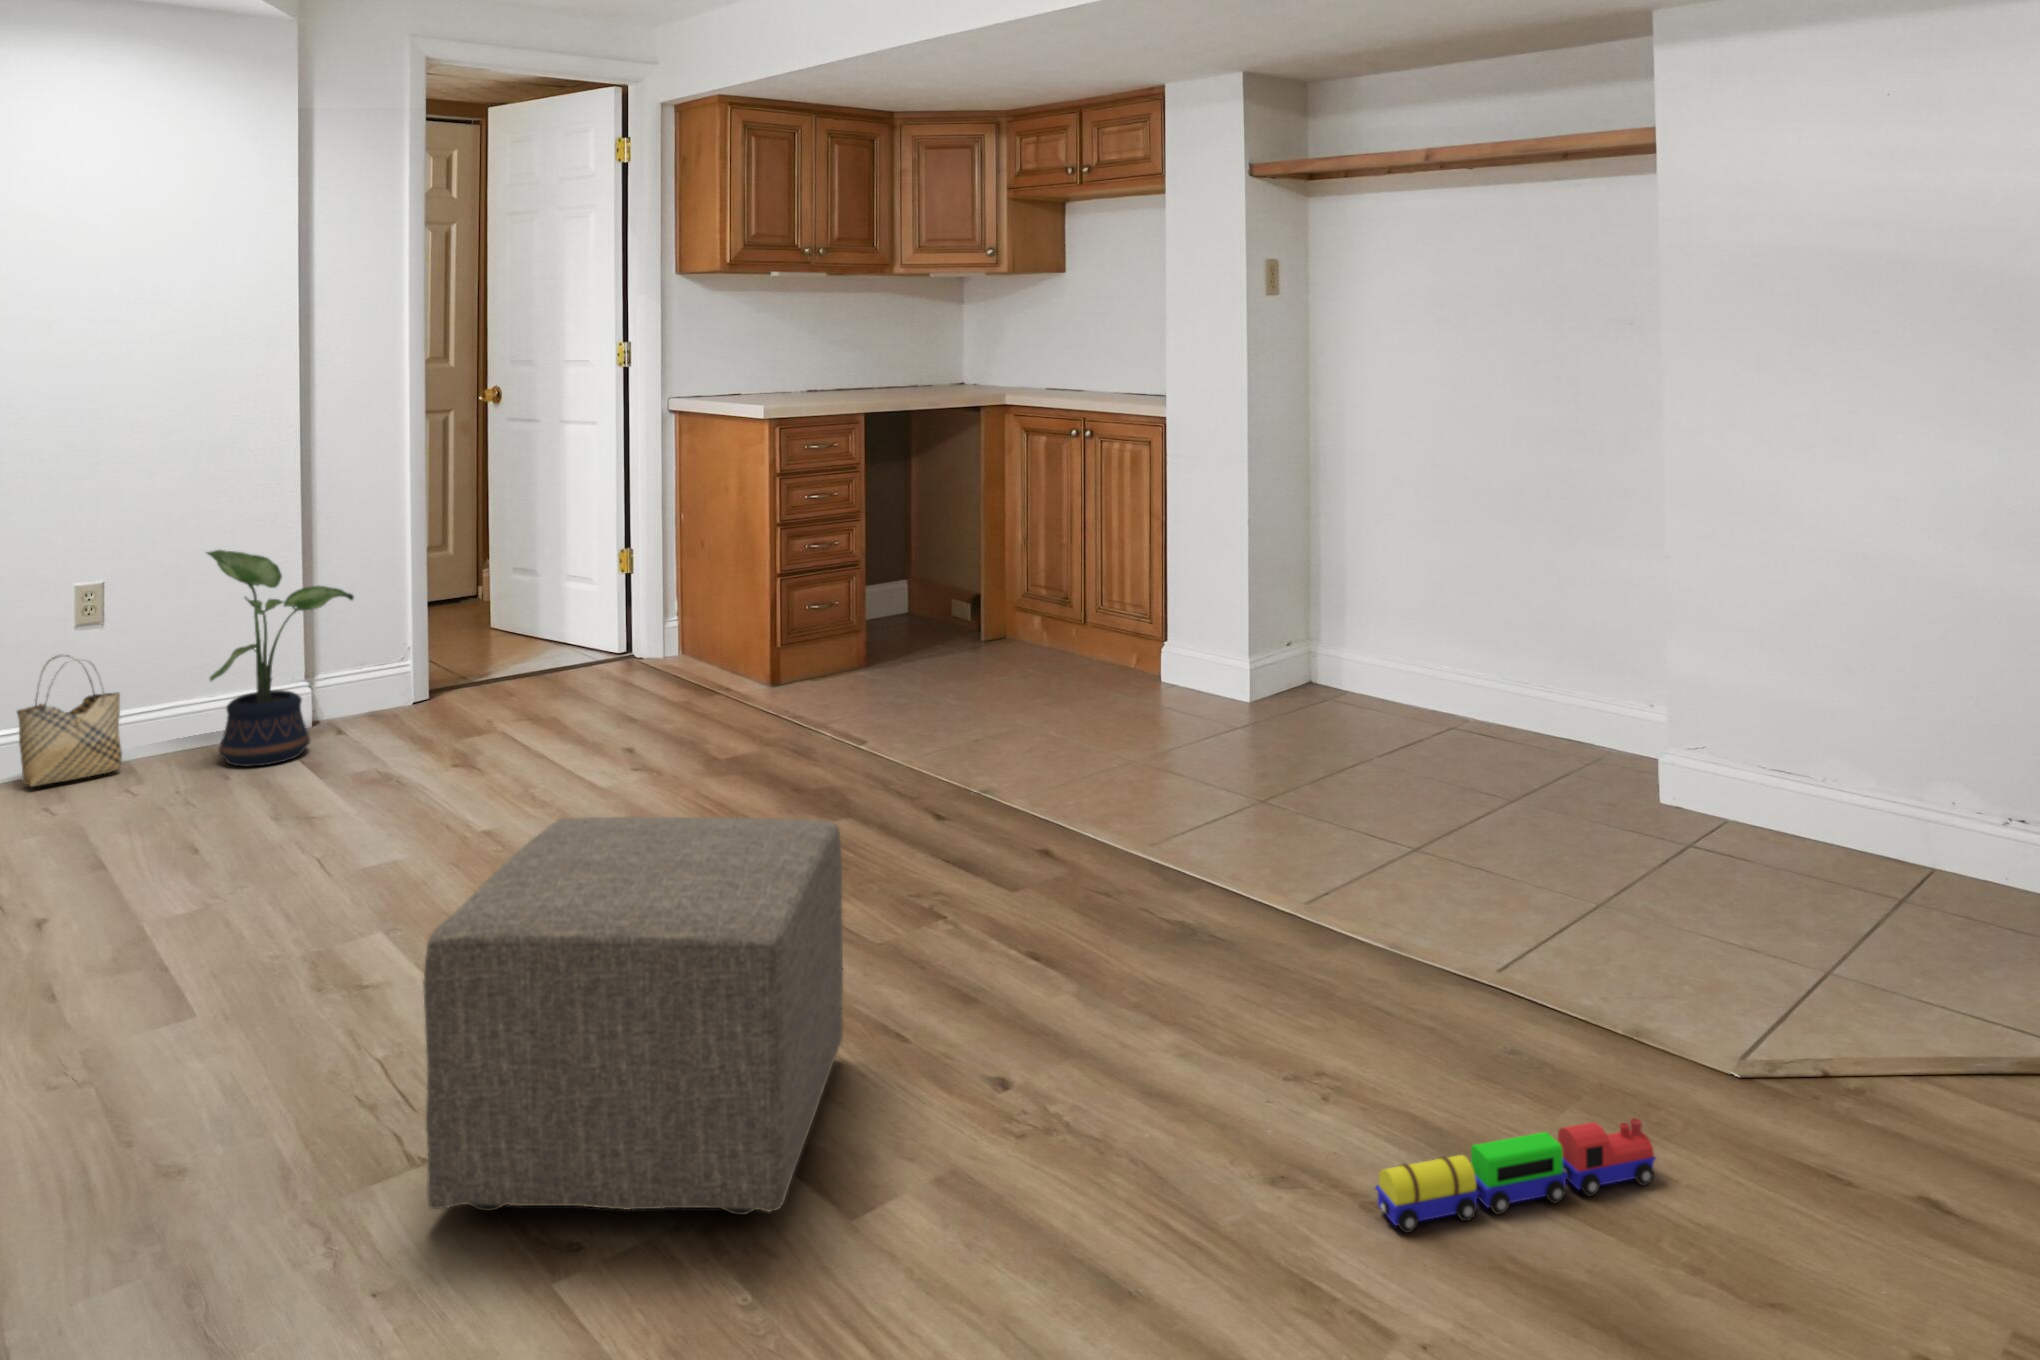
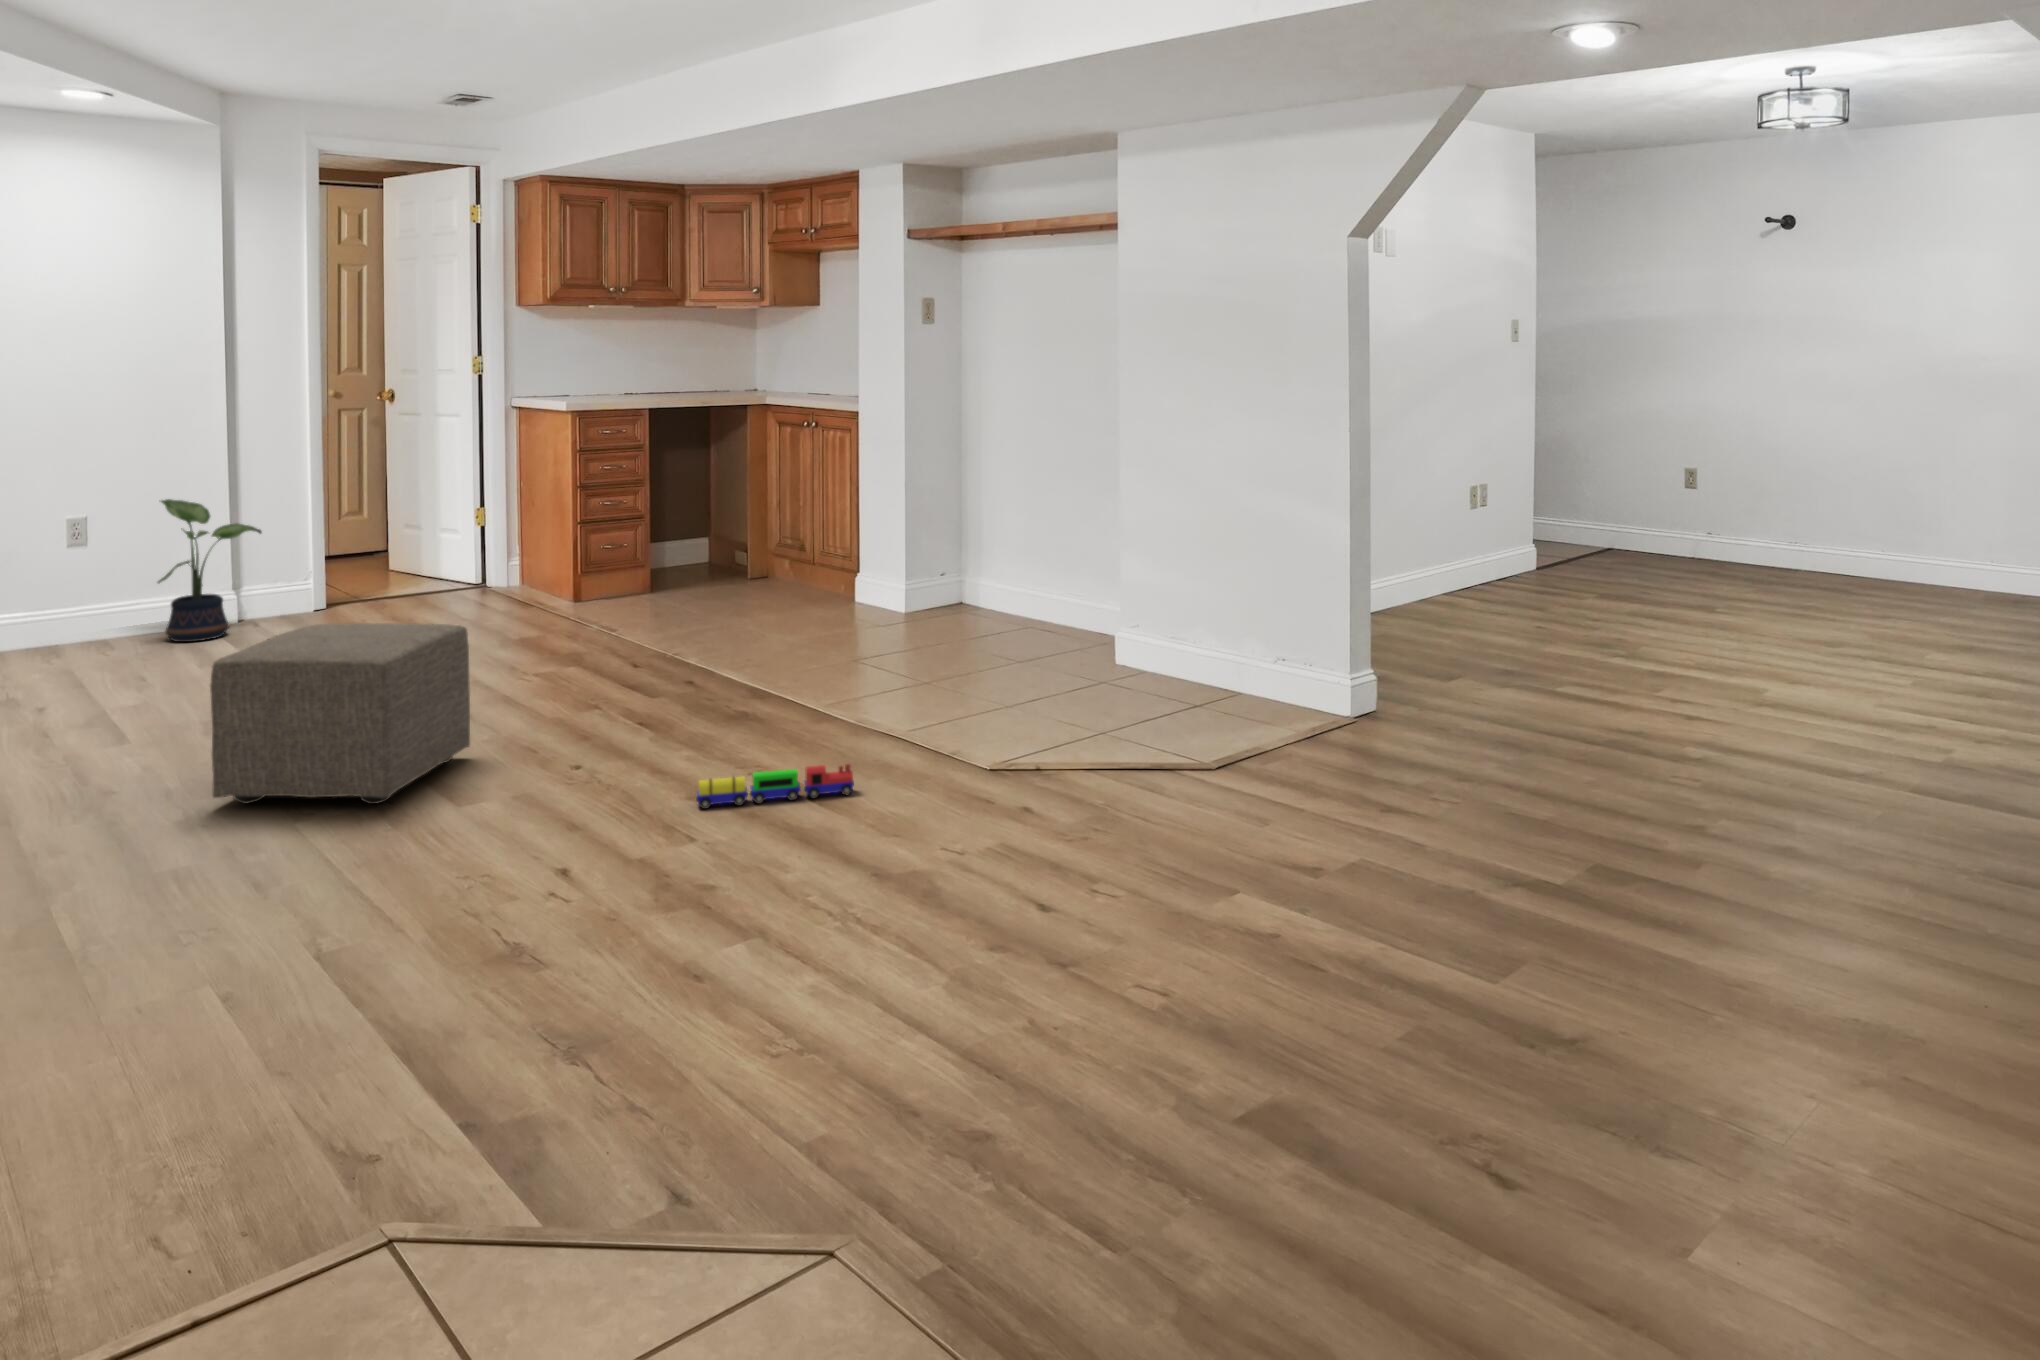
woven basket: present [17,655,122,787] -> none [27,567,99,651]

